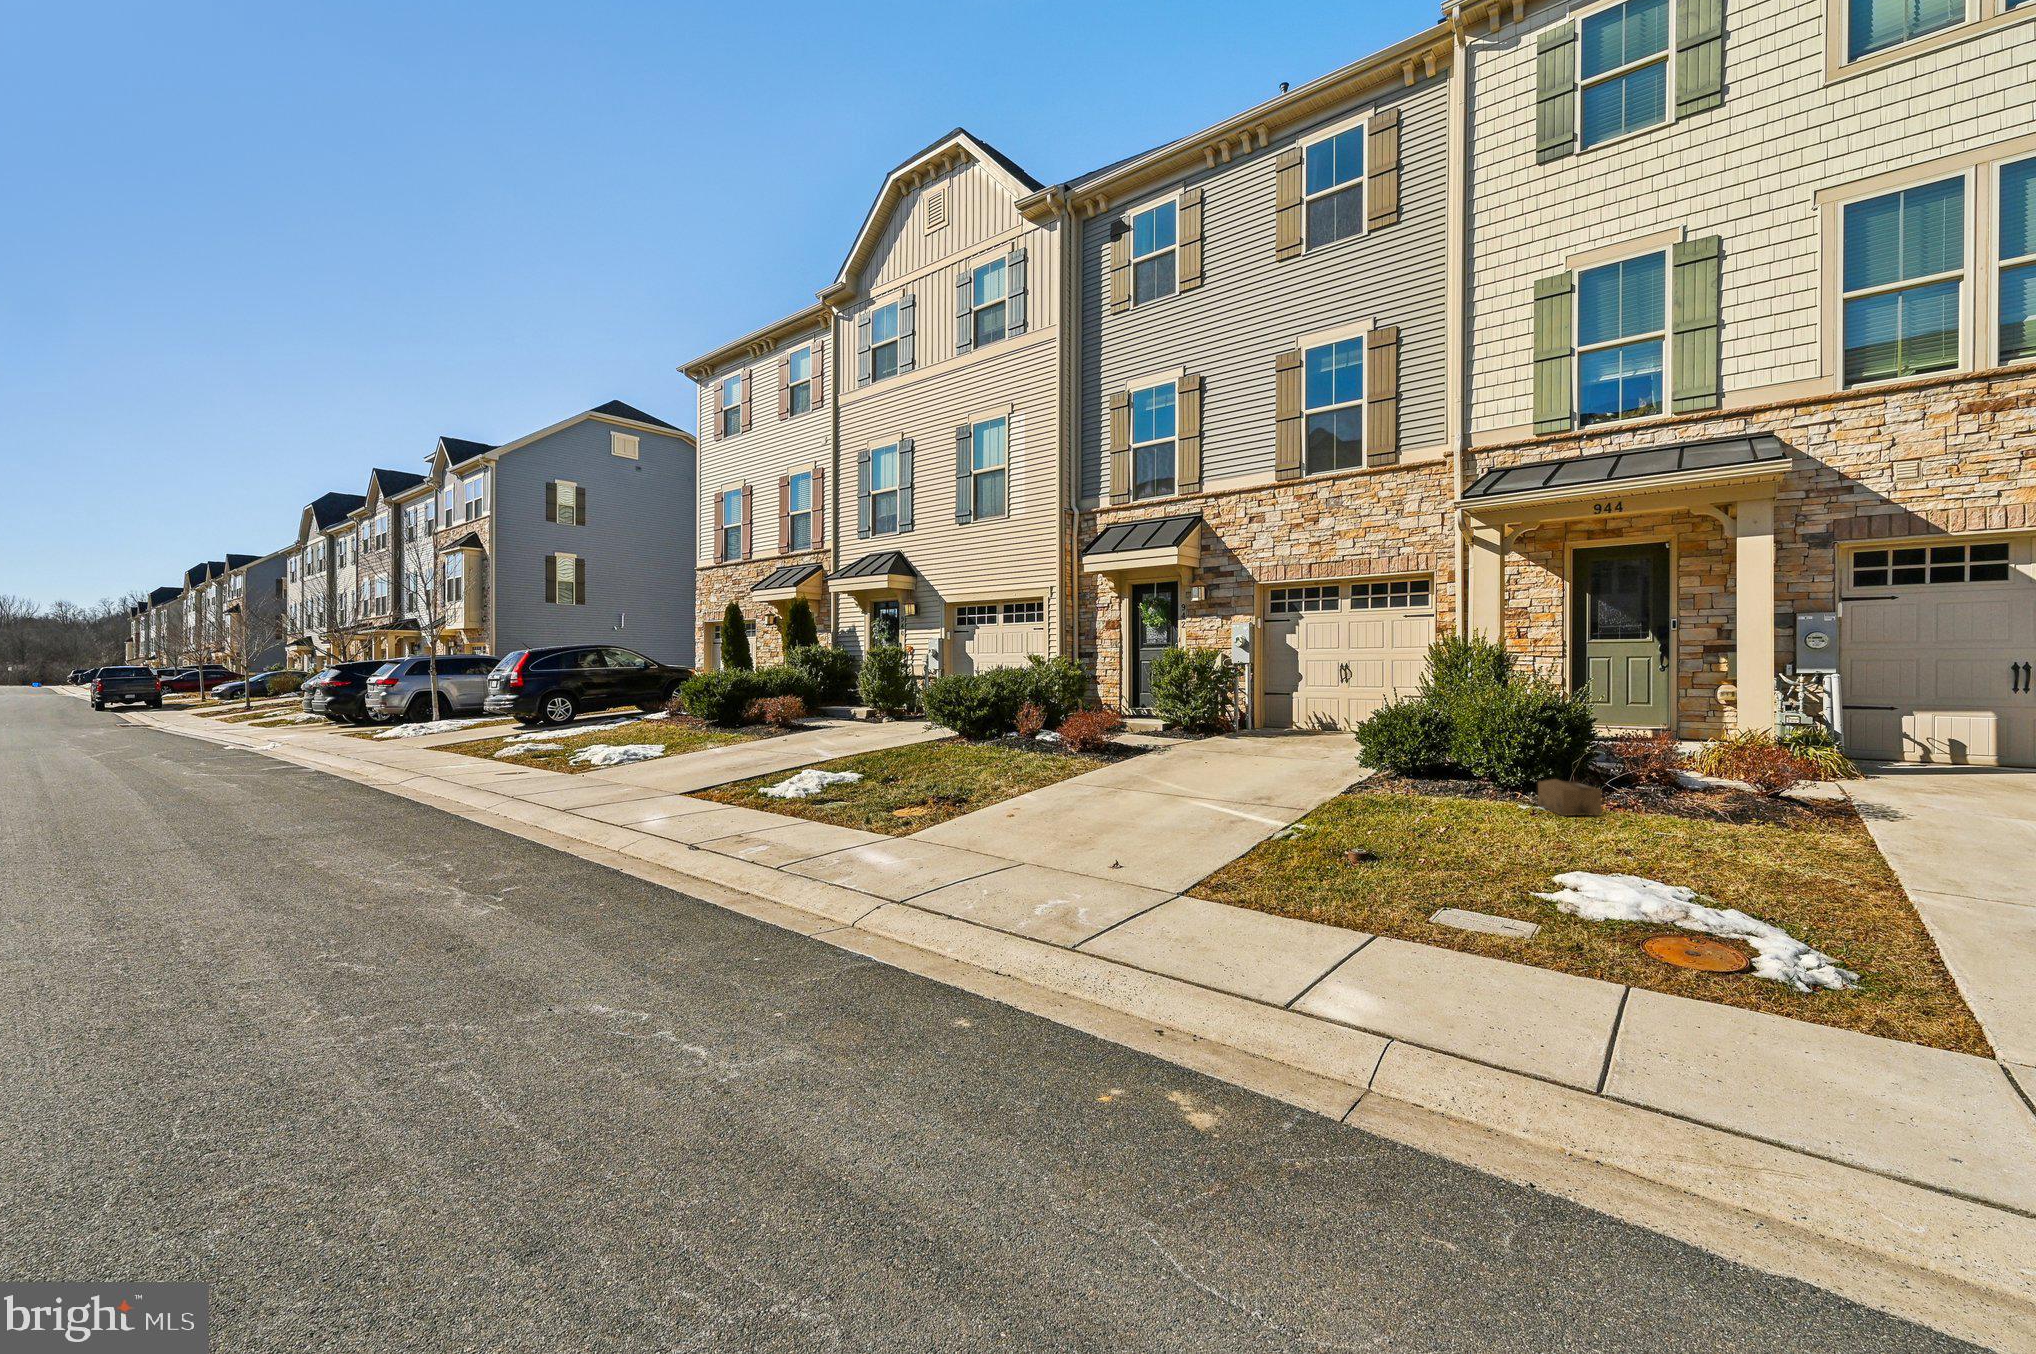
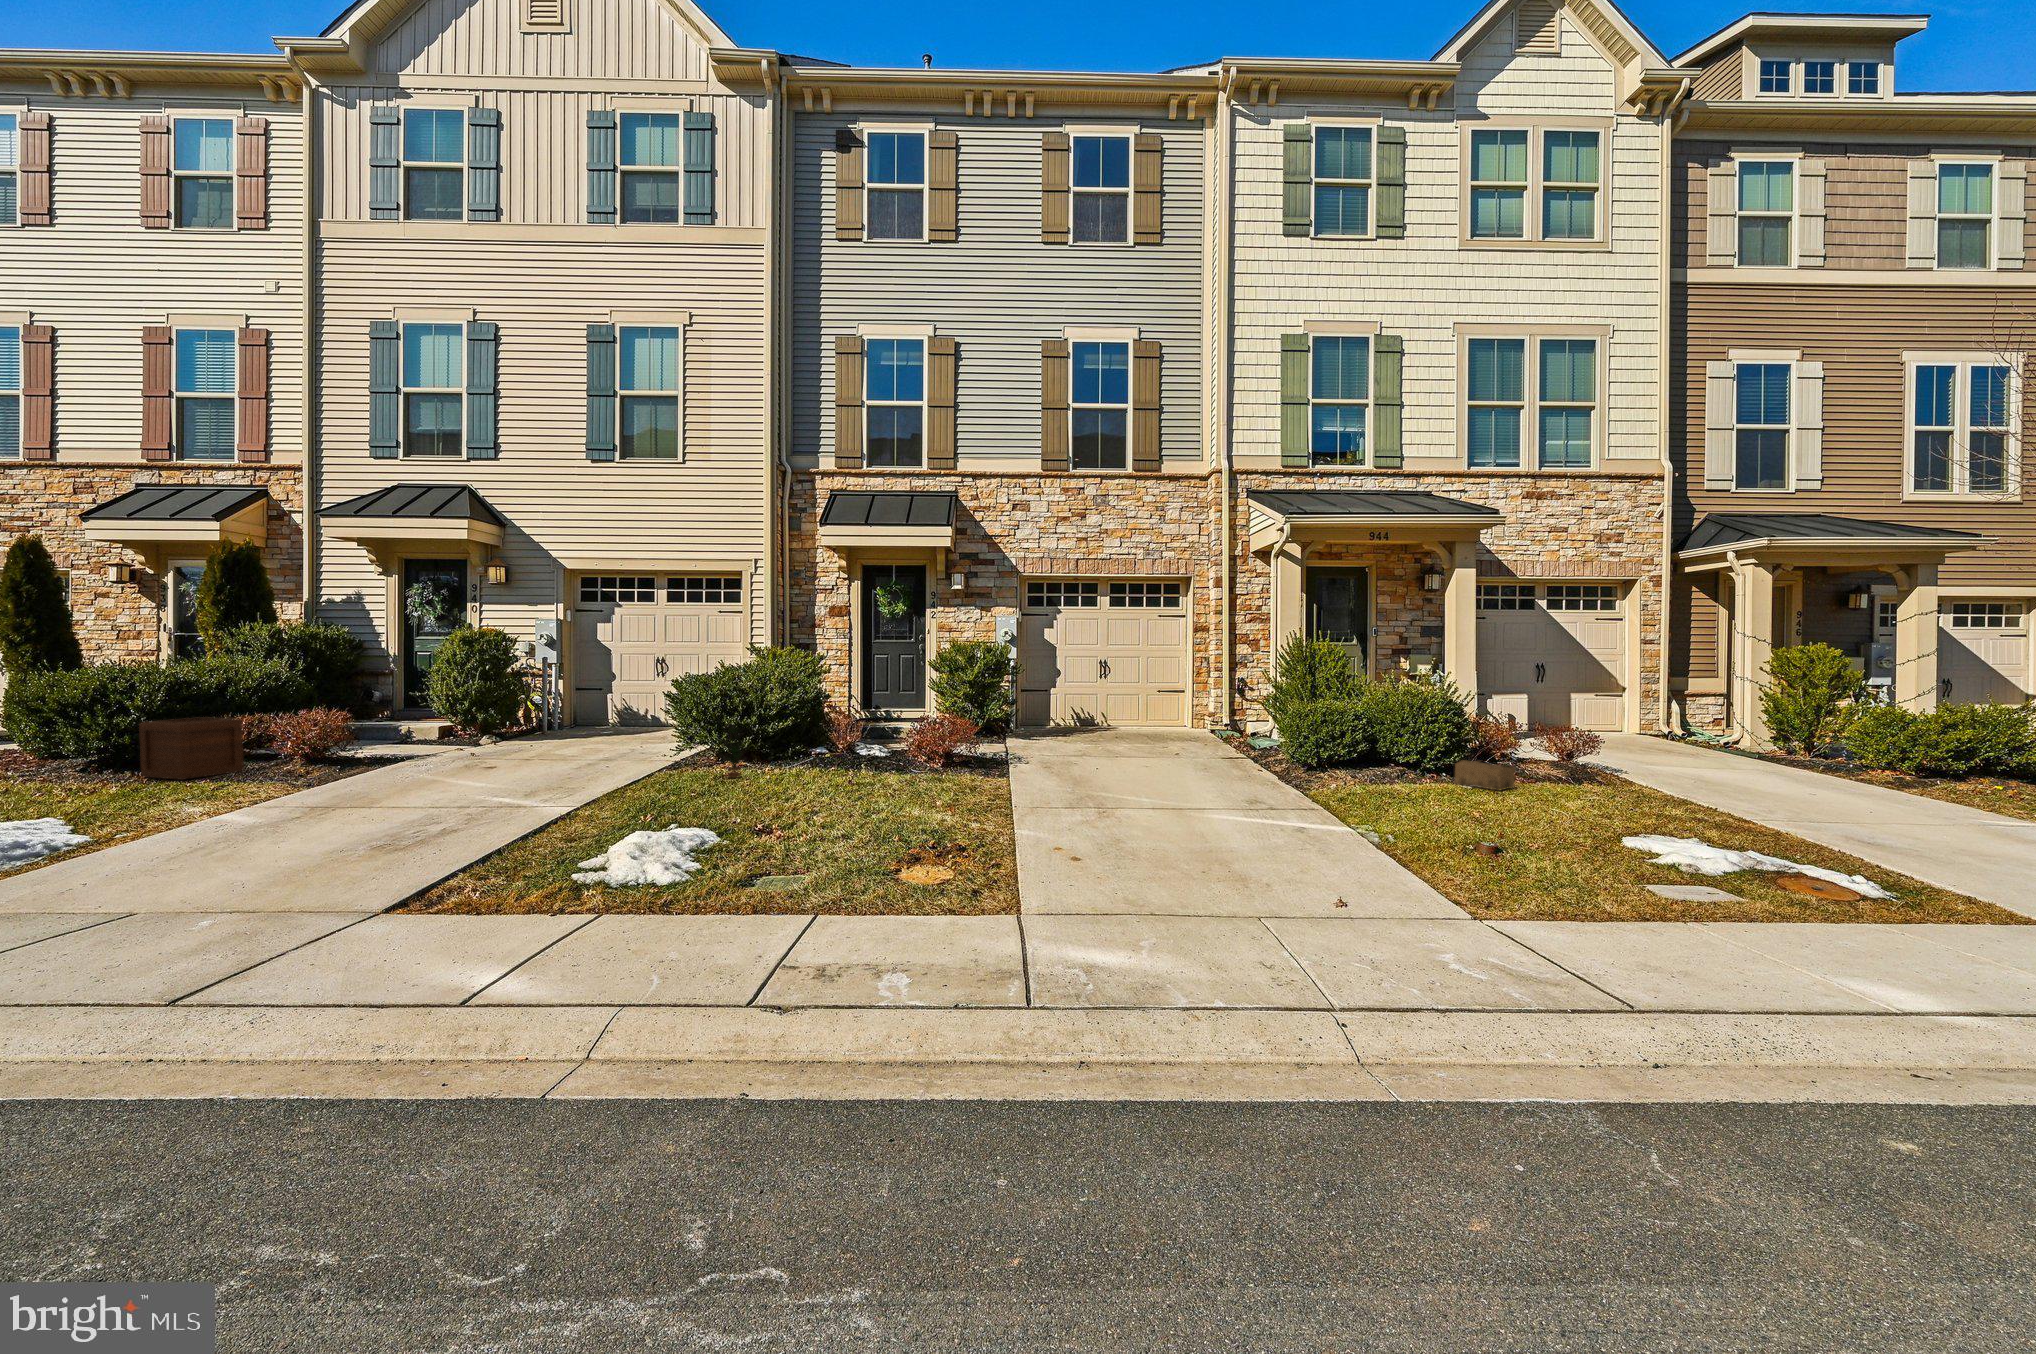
wooden crate: none [715,703,755,736] -> present [139,717,244,780]
potted plant: none [935,714,958,753] -> present [717,724,747,778]

